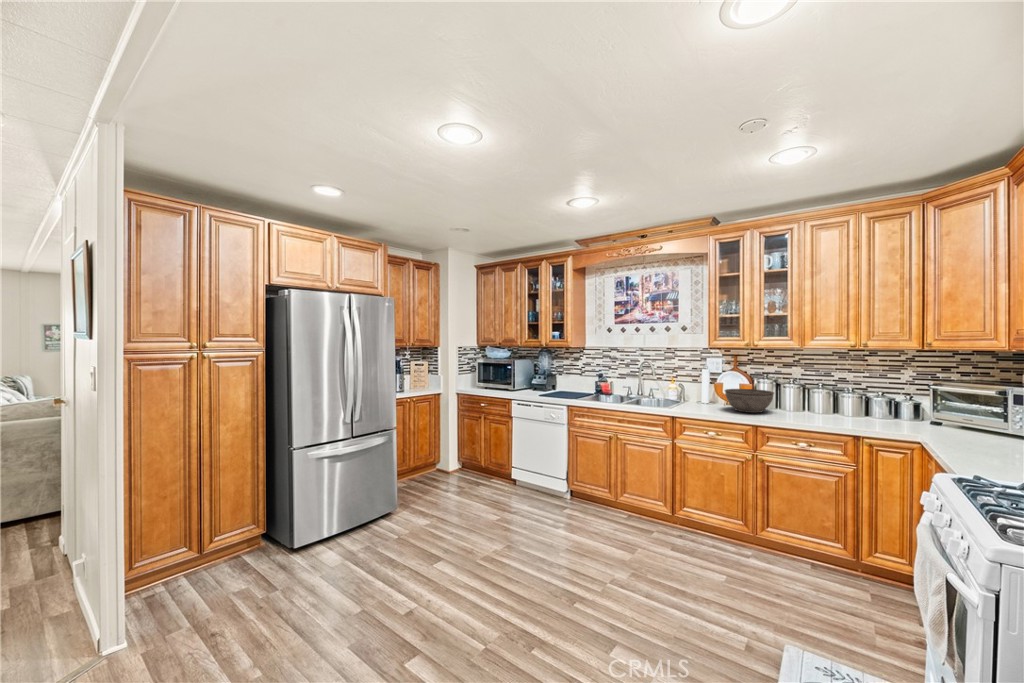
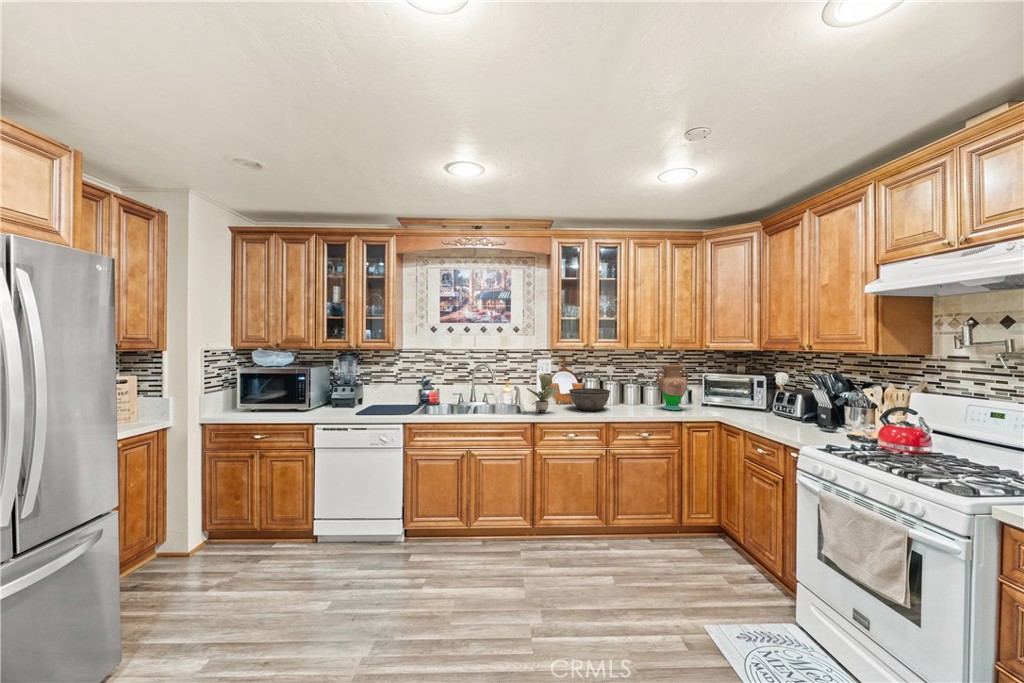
vase: none [838,367,890,423] -> present [656,365,688,410]
potted plant: none [672,371,706,409] -> present [527,373,558,412]

